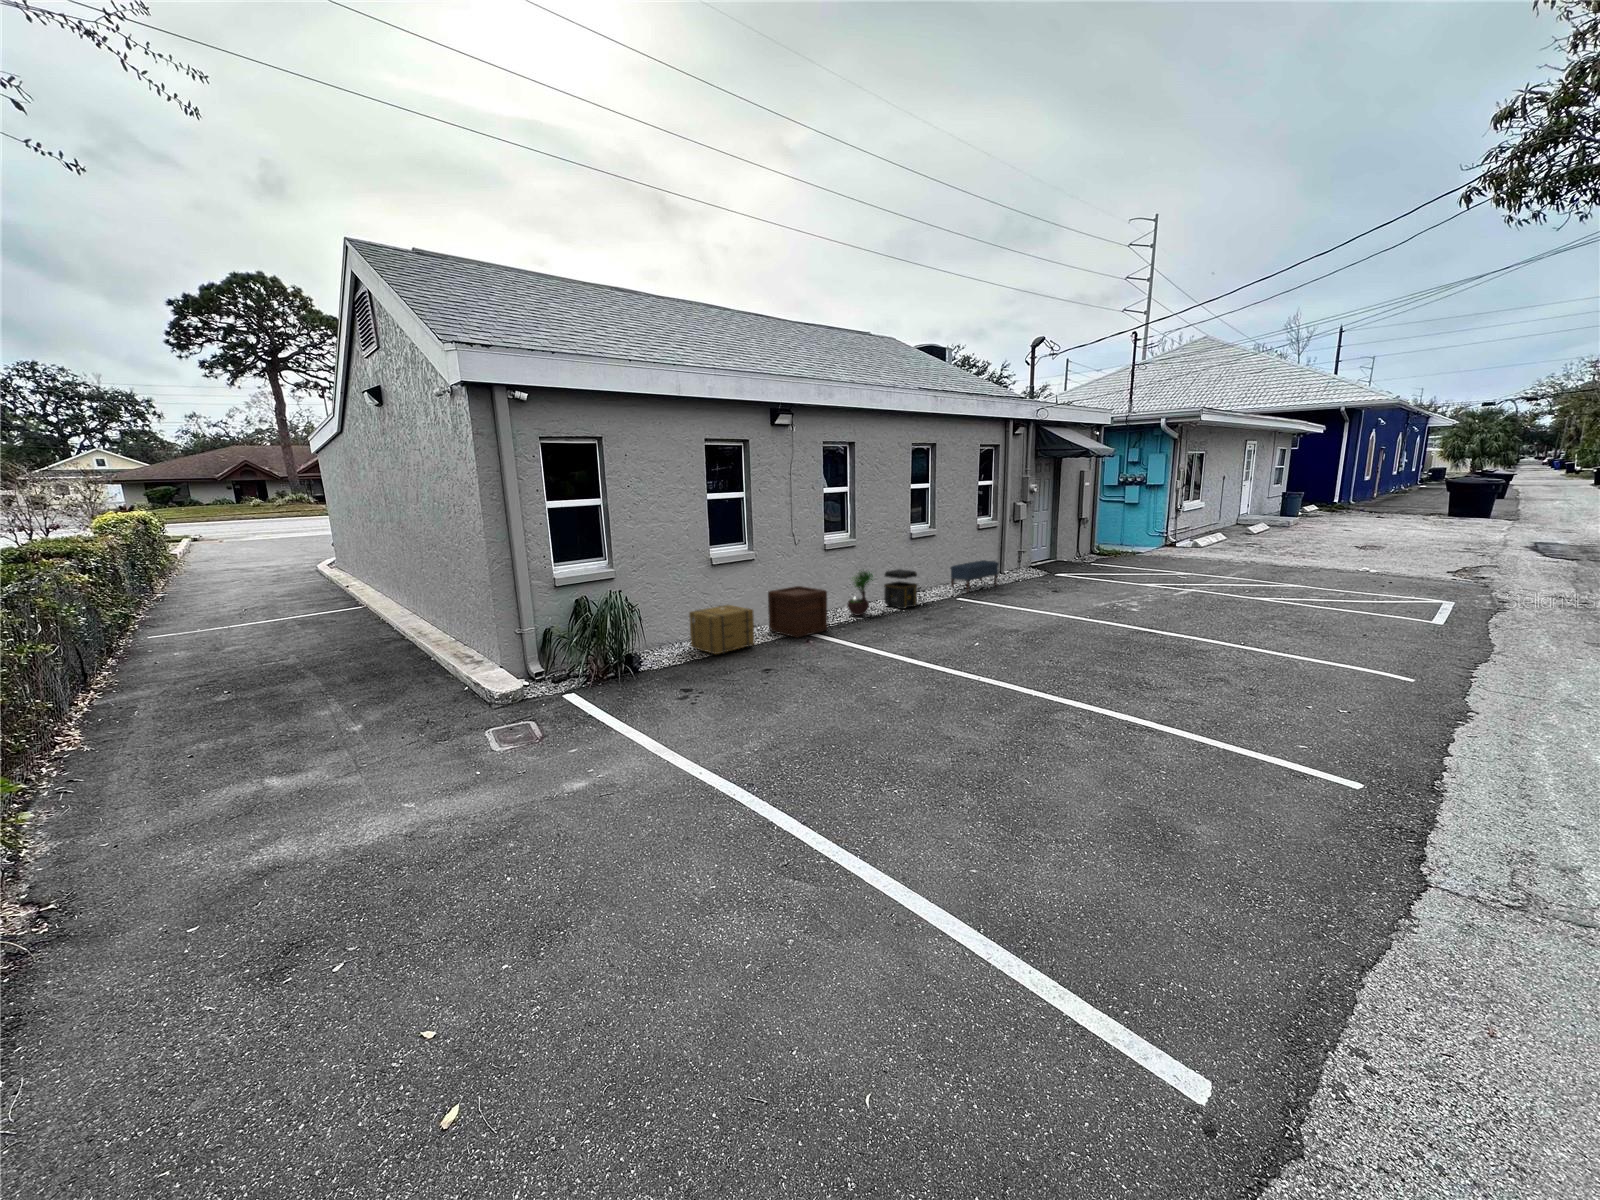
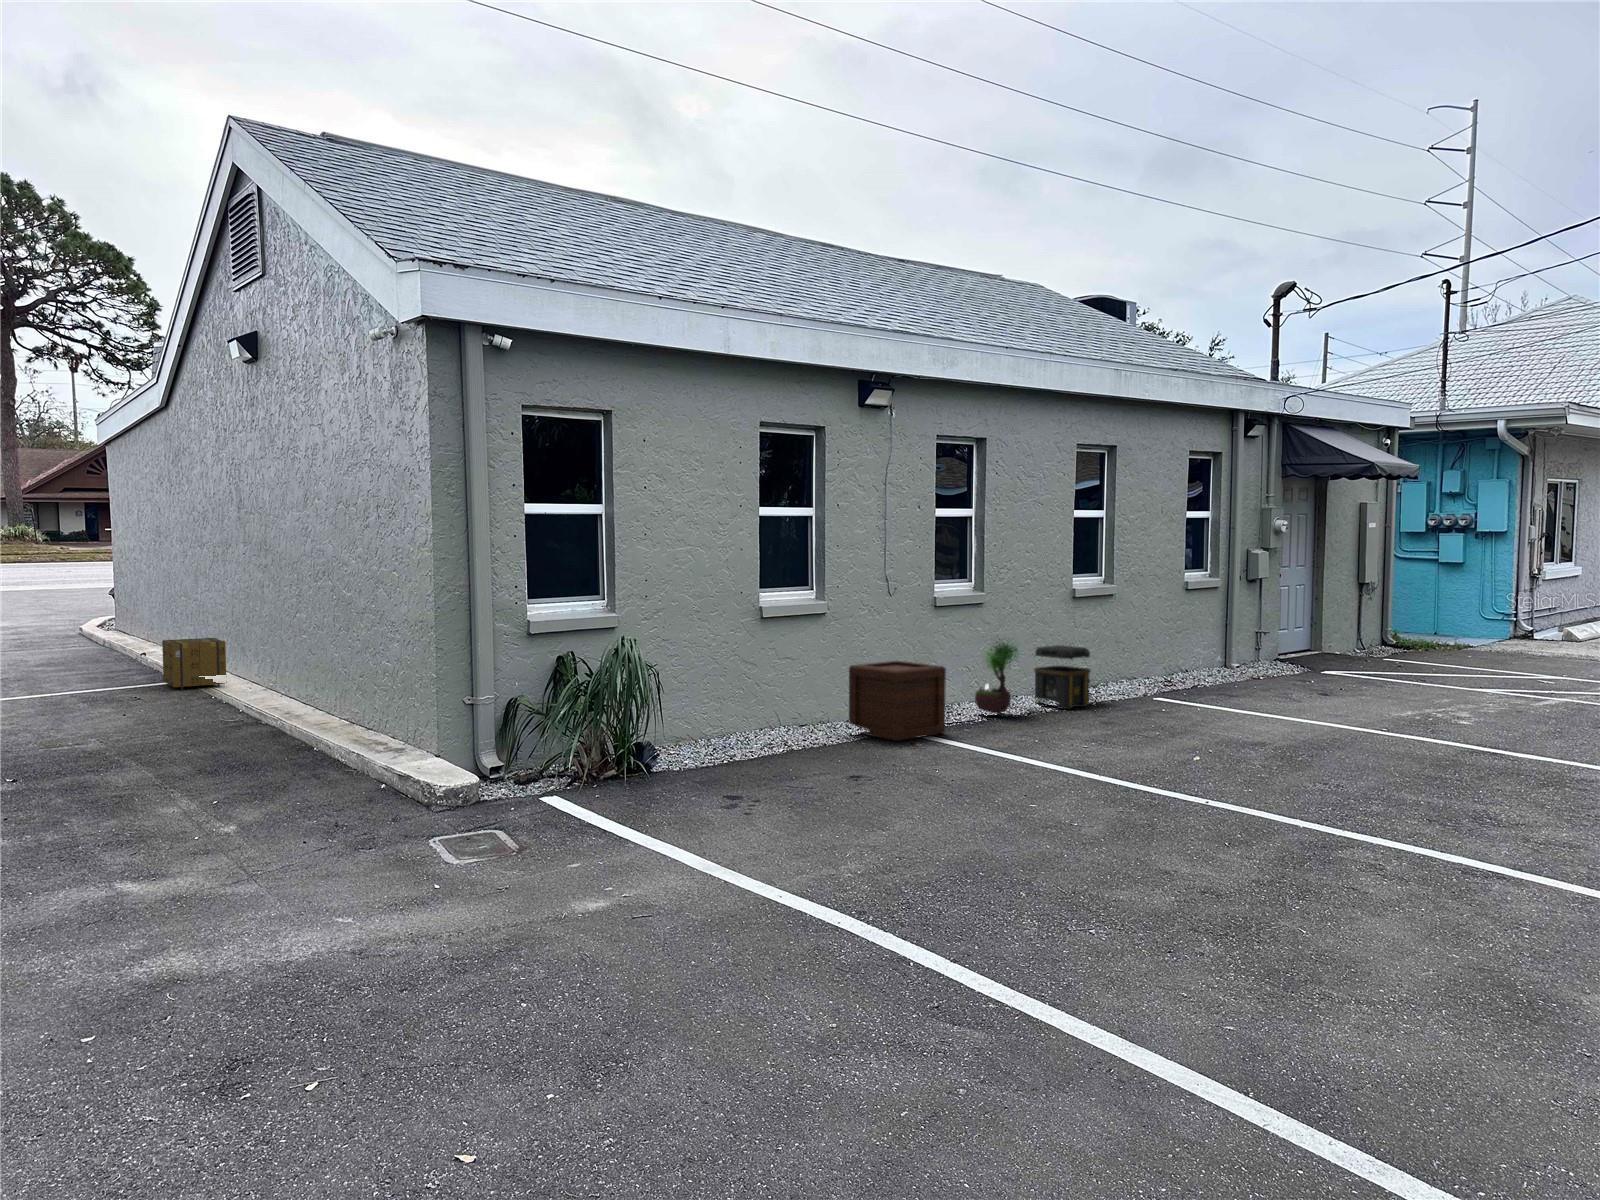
bench: present [951,560,999,593] -> none [1143,641,1225,692]
cardboard box: present [689,605,754,654] -> present [162,638,226,690]

